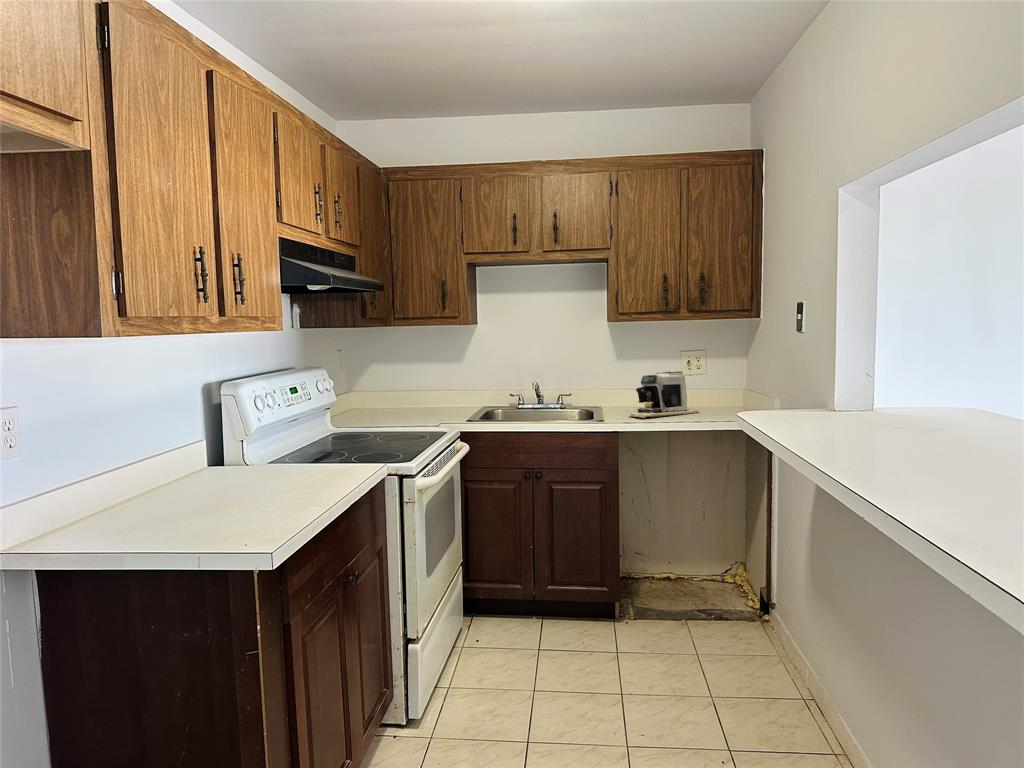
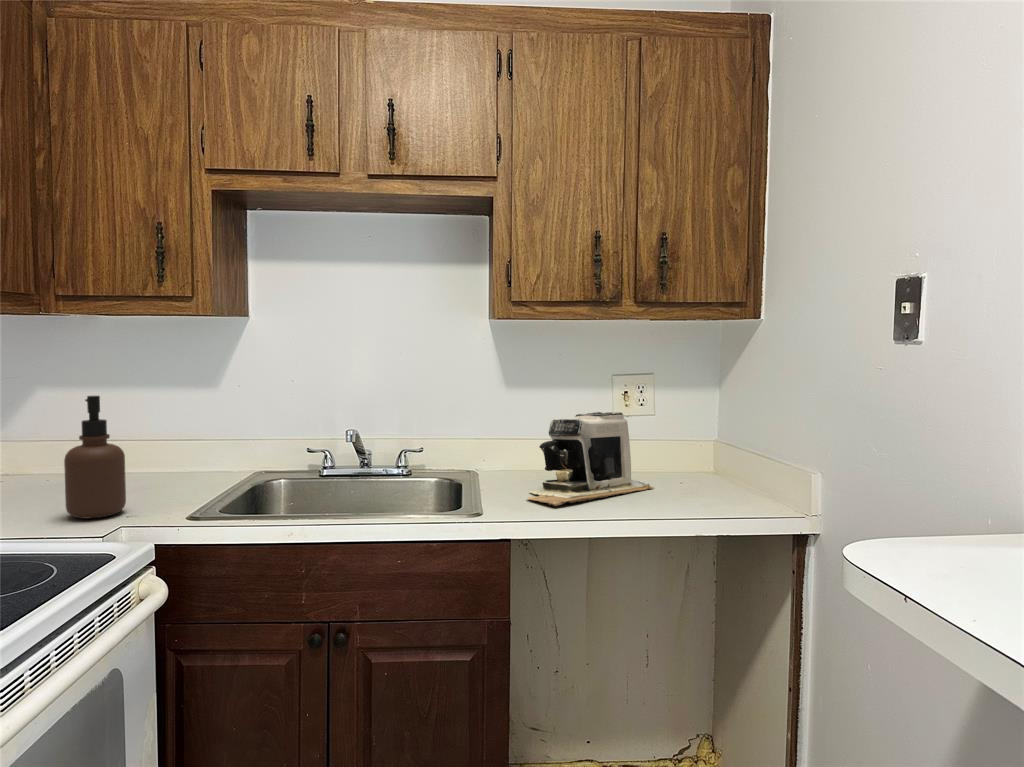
soap dispenser: none [411,366,436,422] -> present [64,396,126,518]

